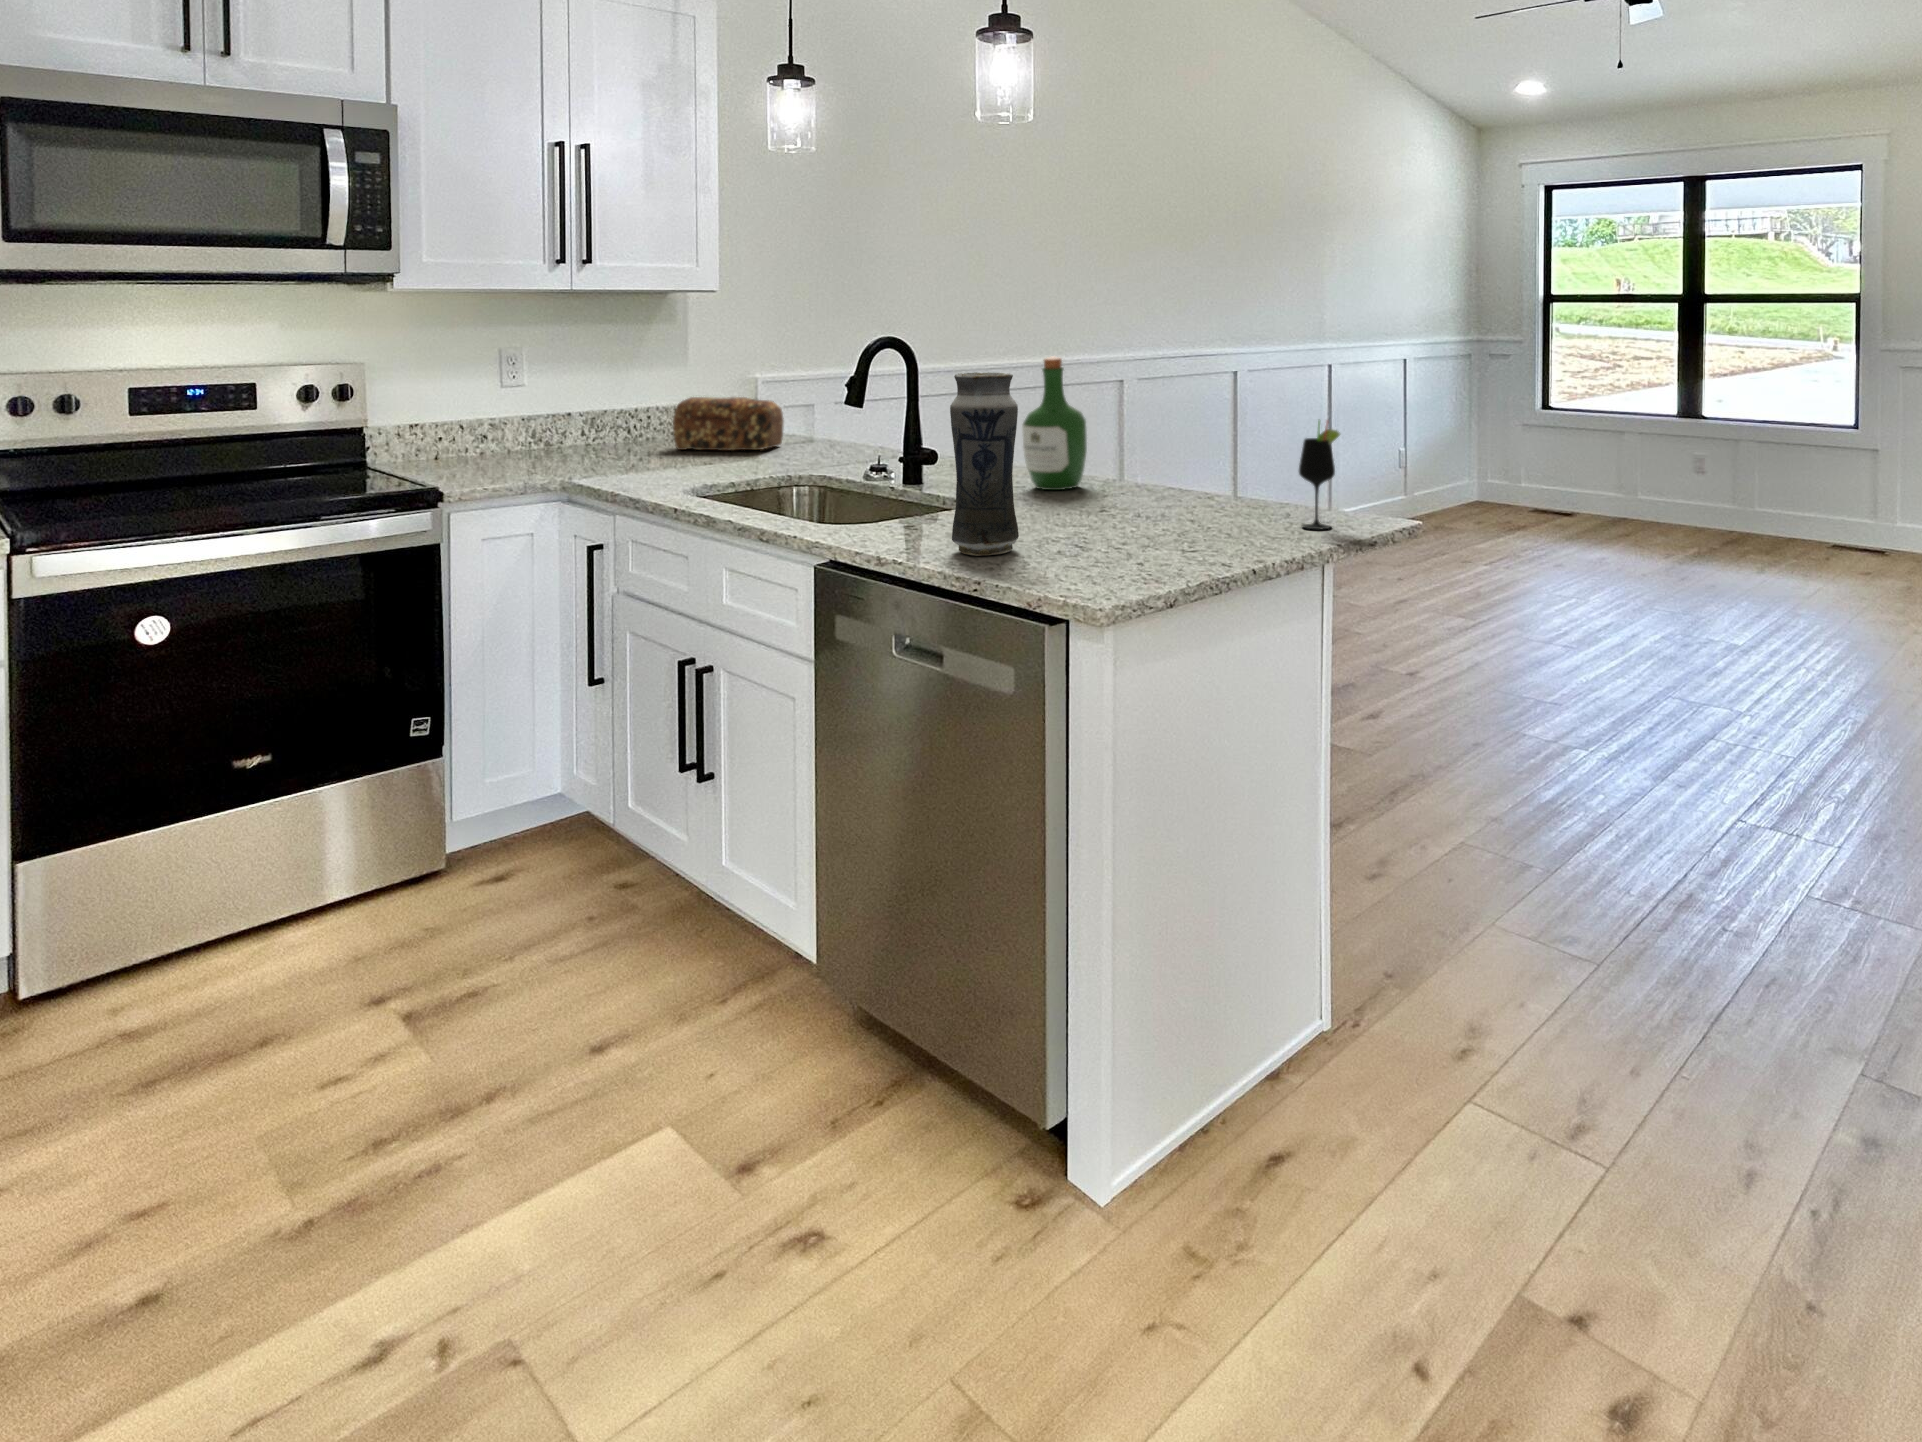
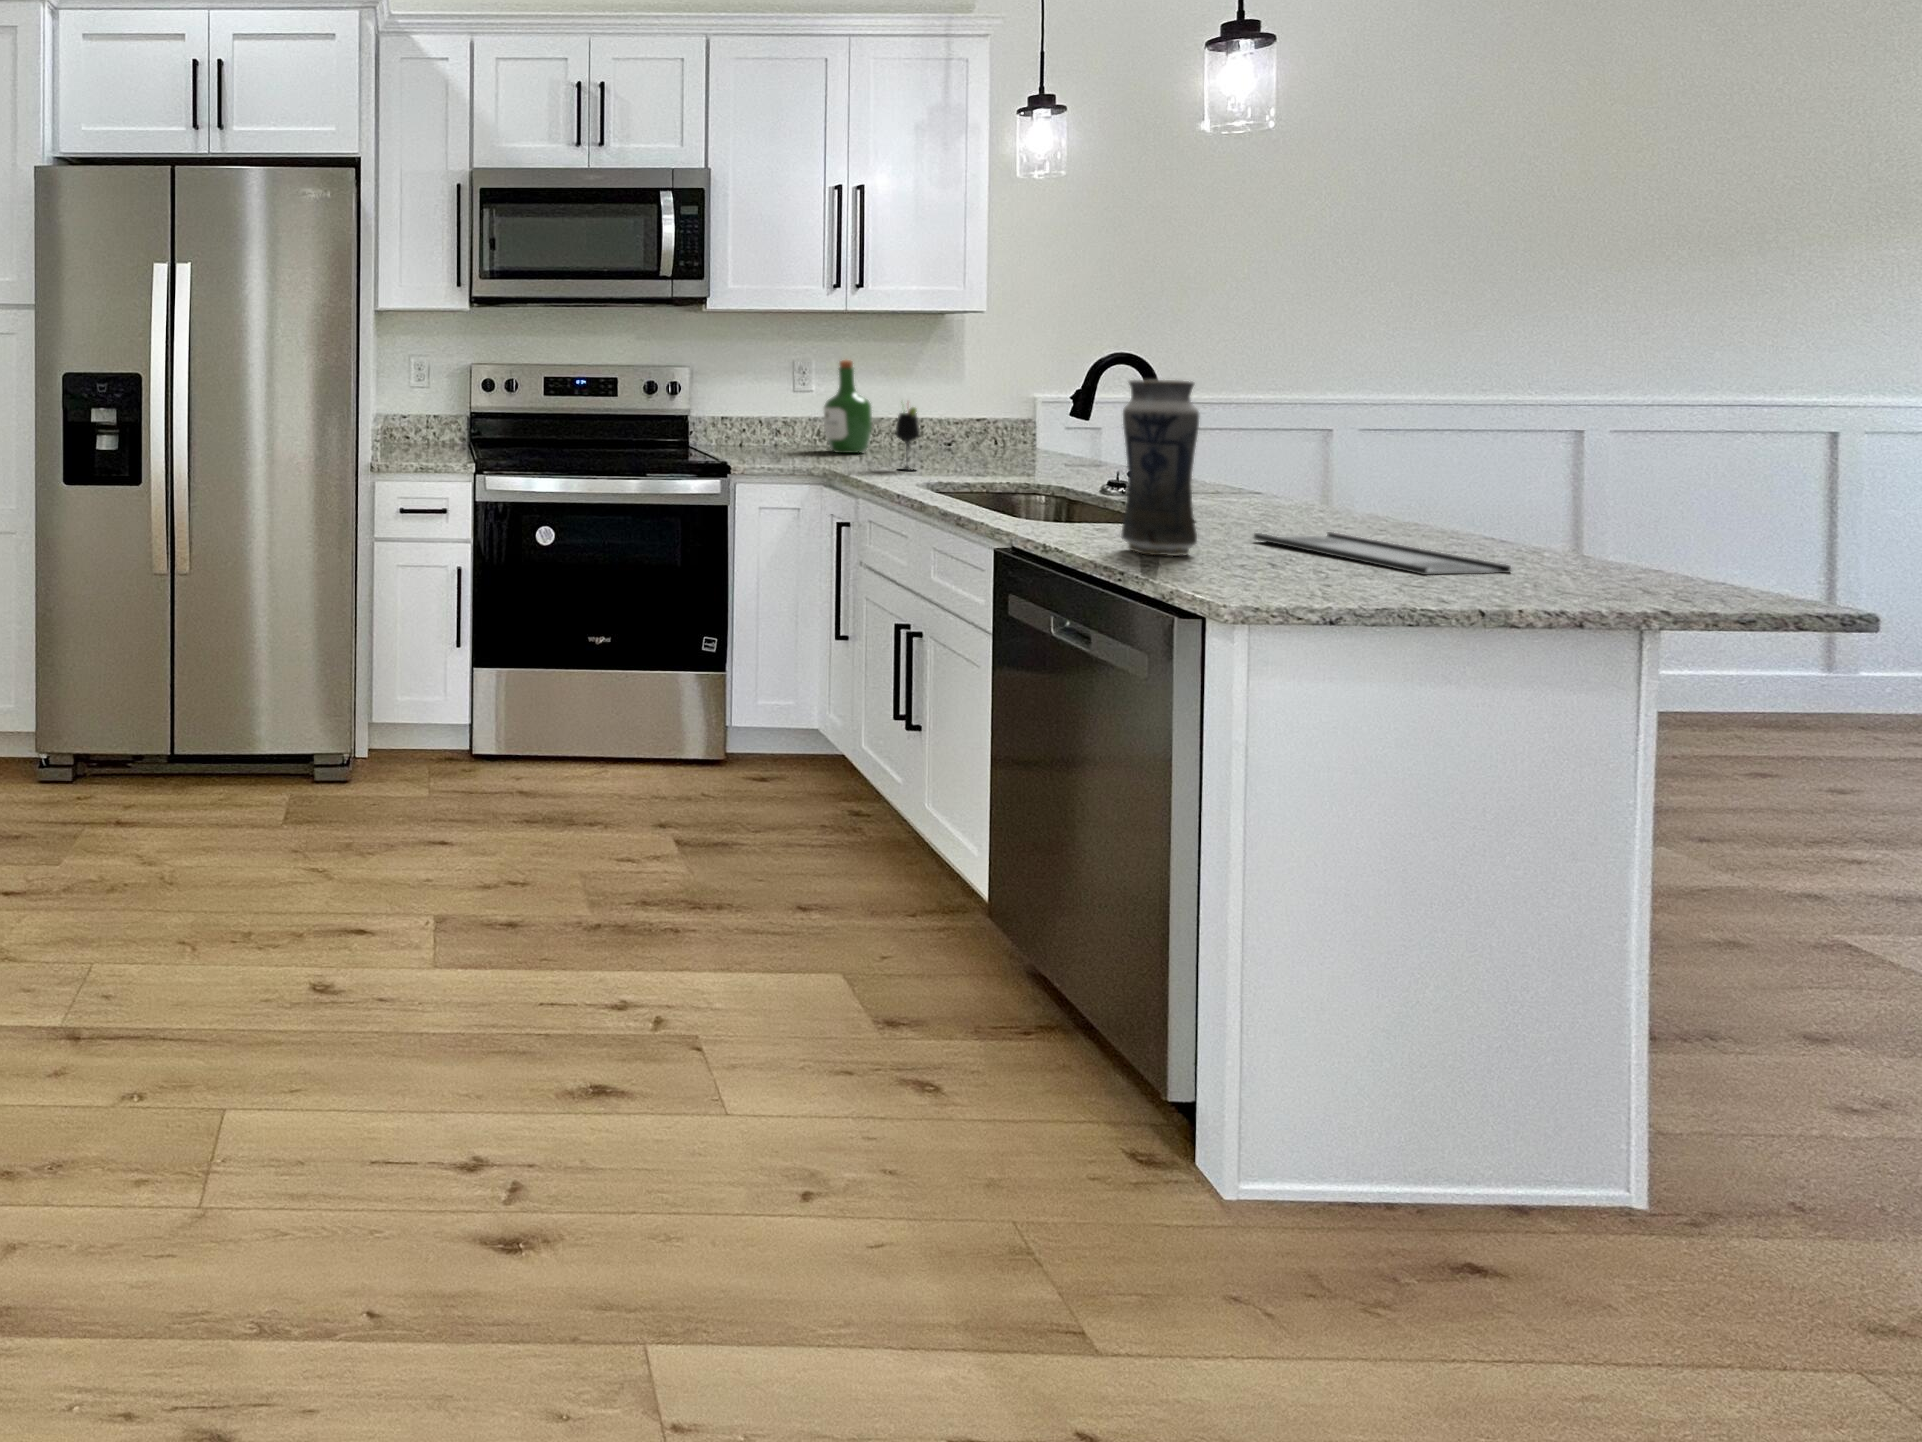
wine bottle: present [1022,356,1087,490] -> present [823,360,872,453]
bread loaf: present [673,397,784,450] -> none [935,409,1045,461]
wine glass: present [1299,421,1340,529] -> present [895,407,920,470]
tray: none [1040,503,1231,539] -> present [1254,532,1511,575]

